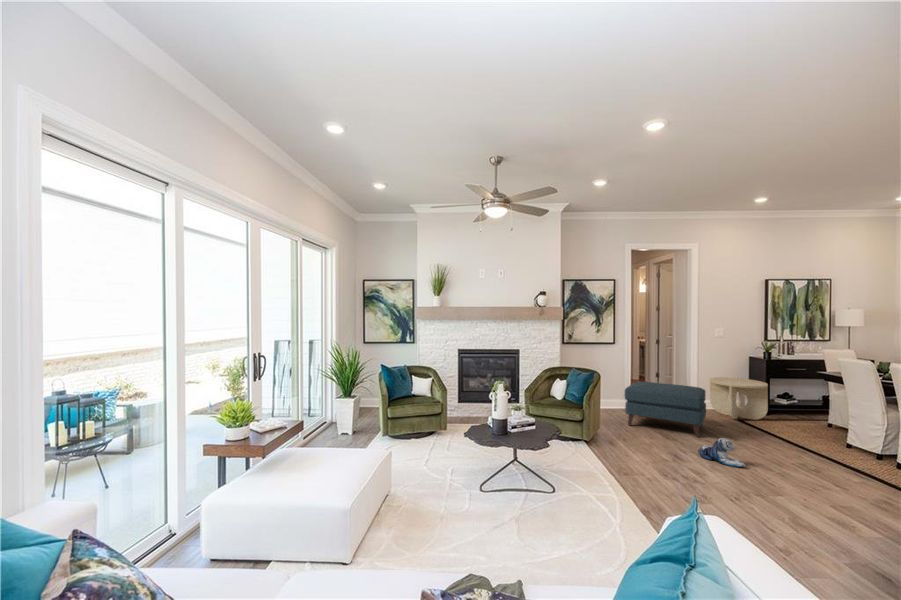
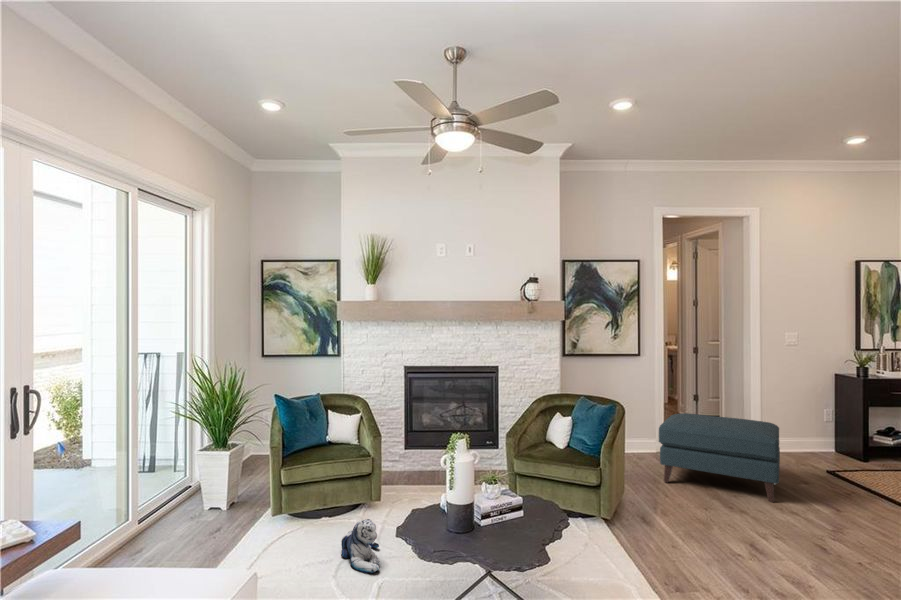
side table: present [709,377,768,420] -> none [778,404,866,467]
plush toy: present [698,438,745,467] -> present [341,519,380,573]

